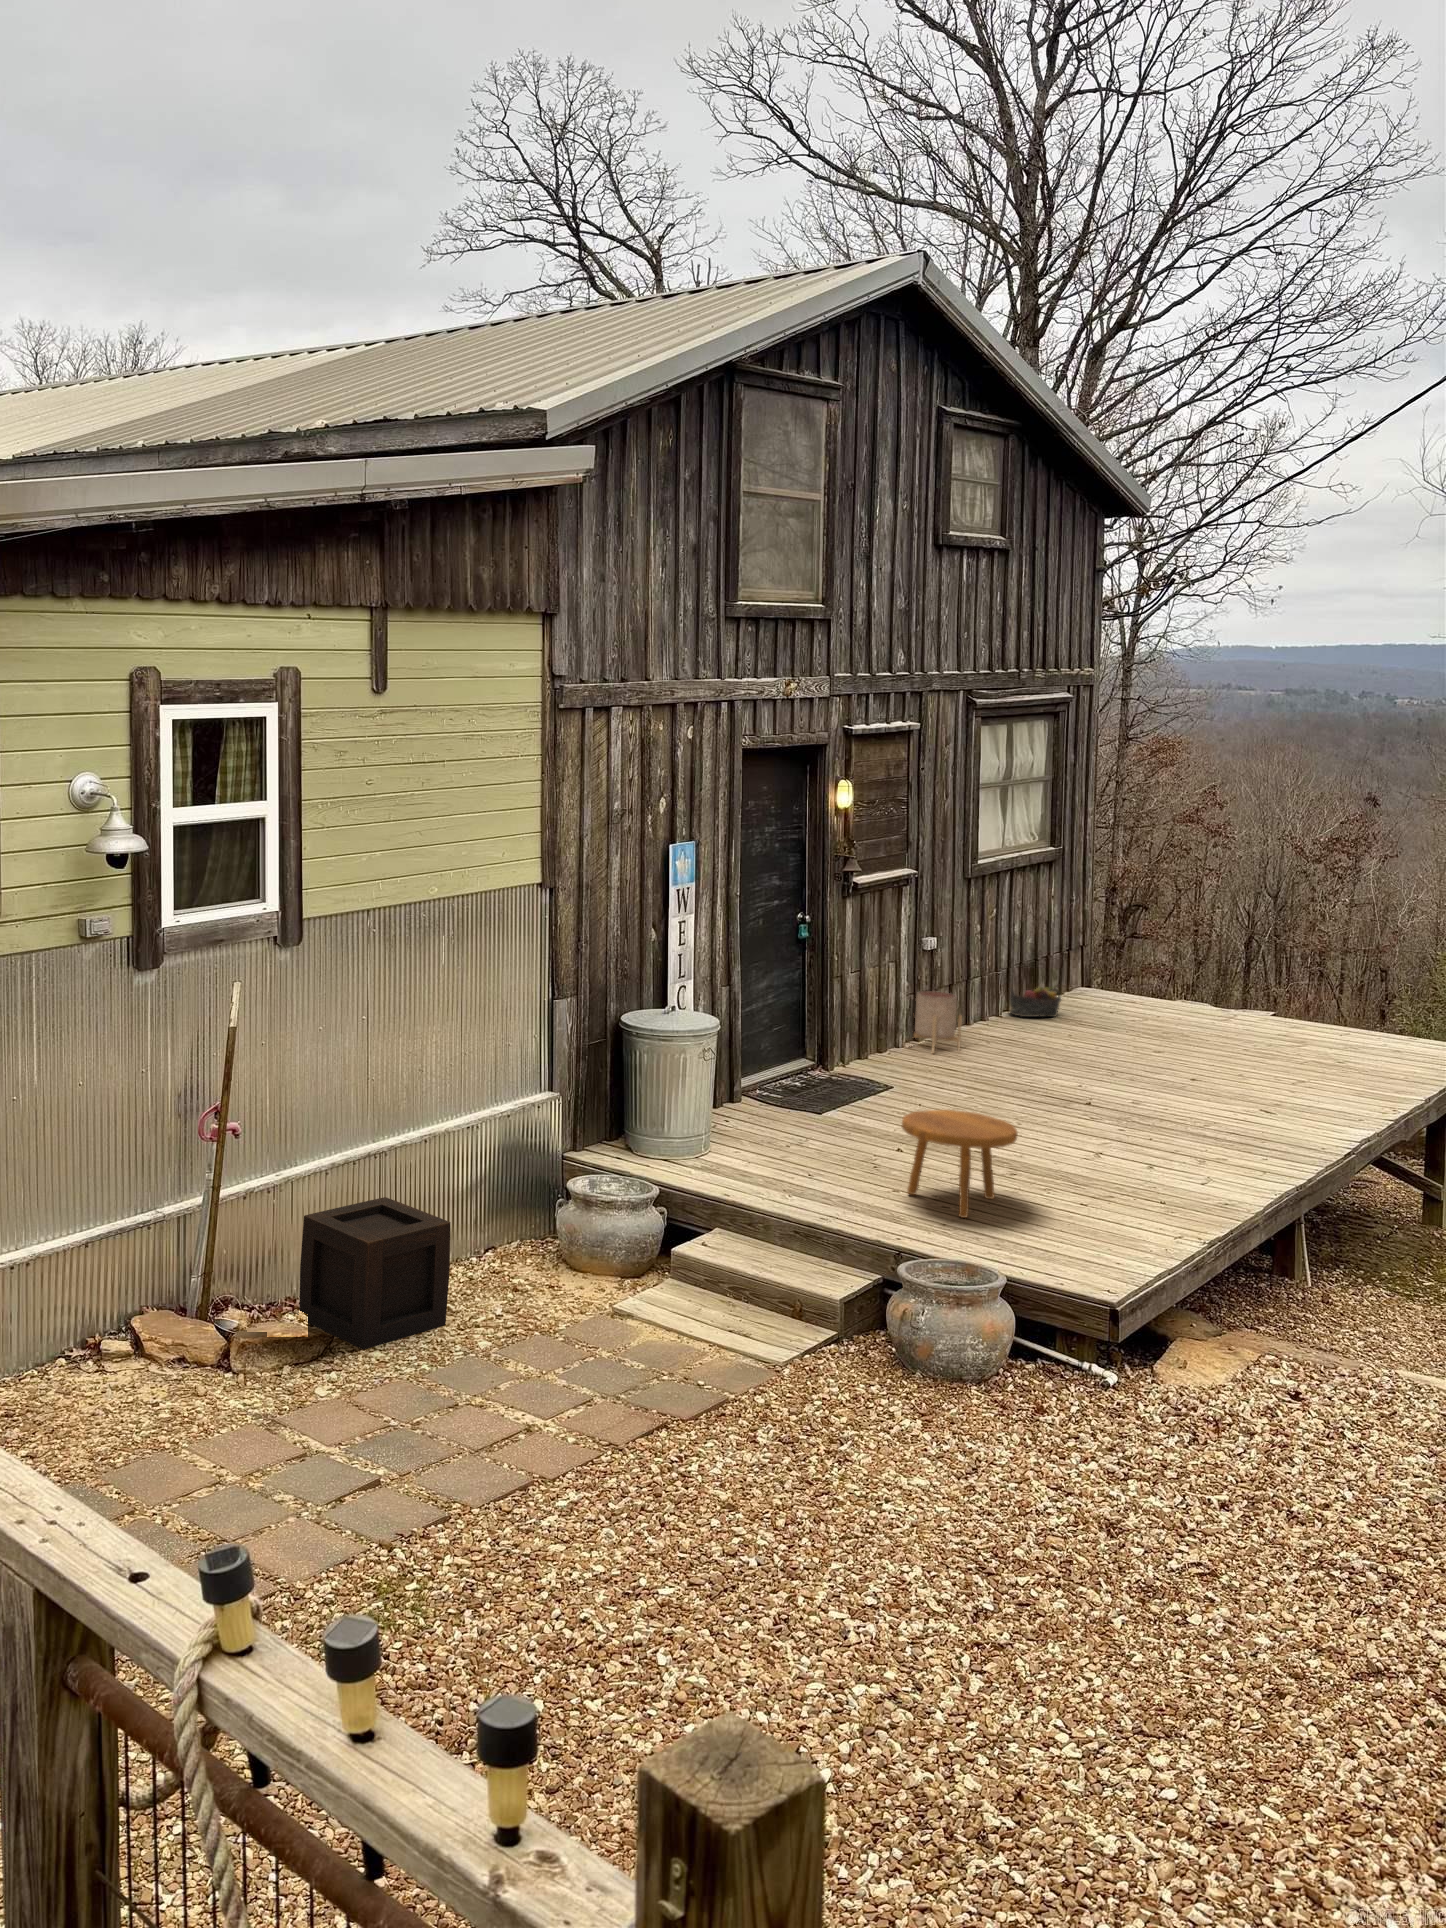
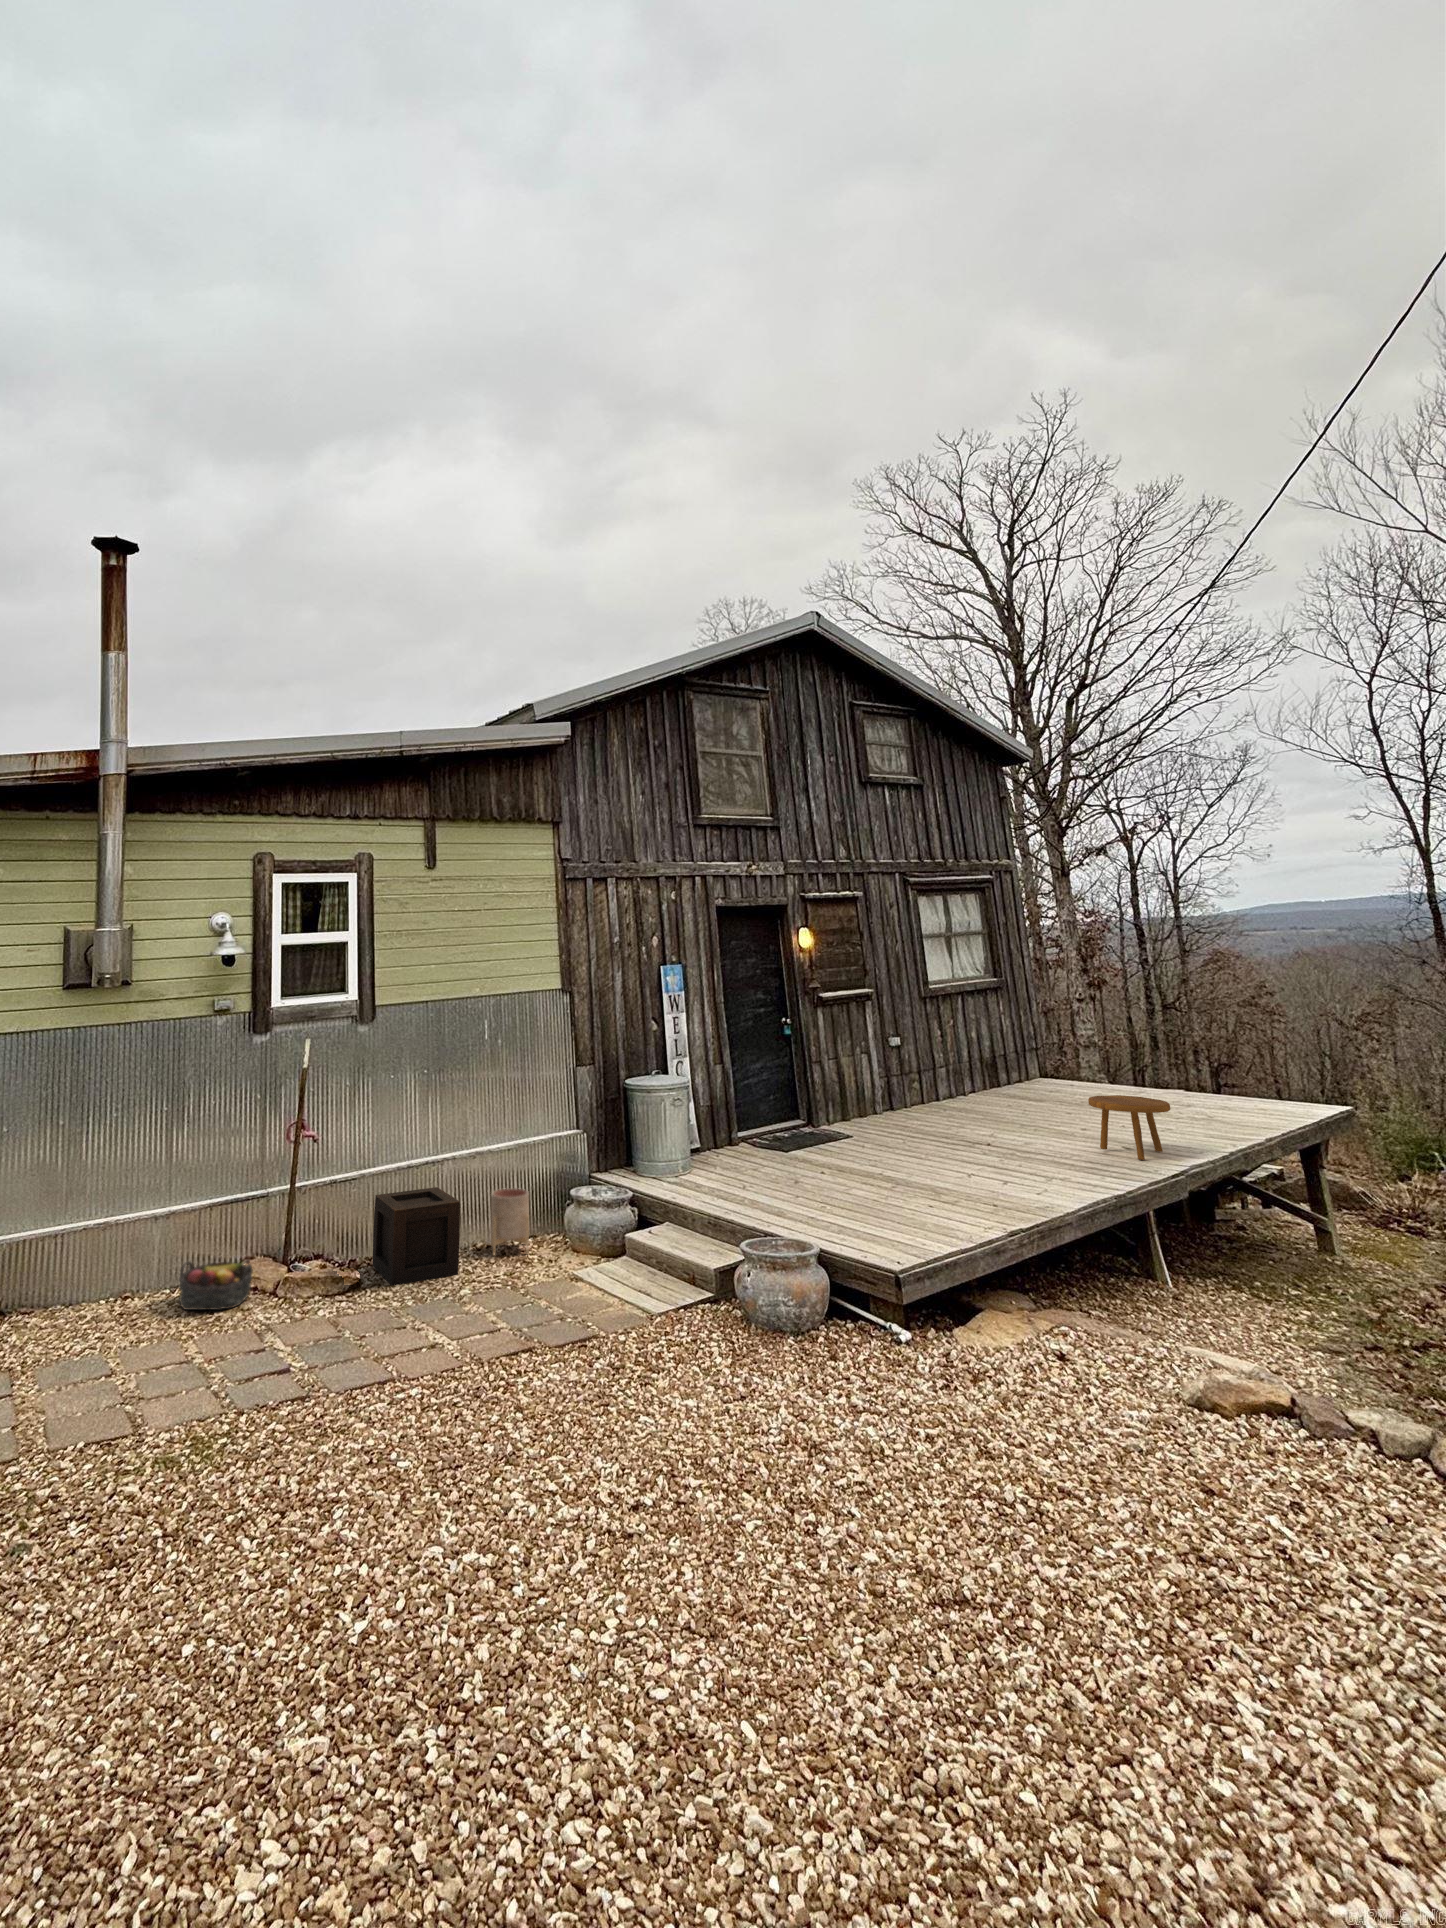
basket: present [1008,984,1061,1017] -> present [179,1259,253,1310]
planter: present [914,991,962,1053] -> present [491,1188,529,1256]
footstool: present [901,1110,1018,1218] -> present [1088,1095,1170,1160]

